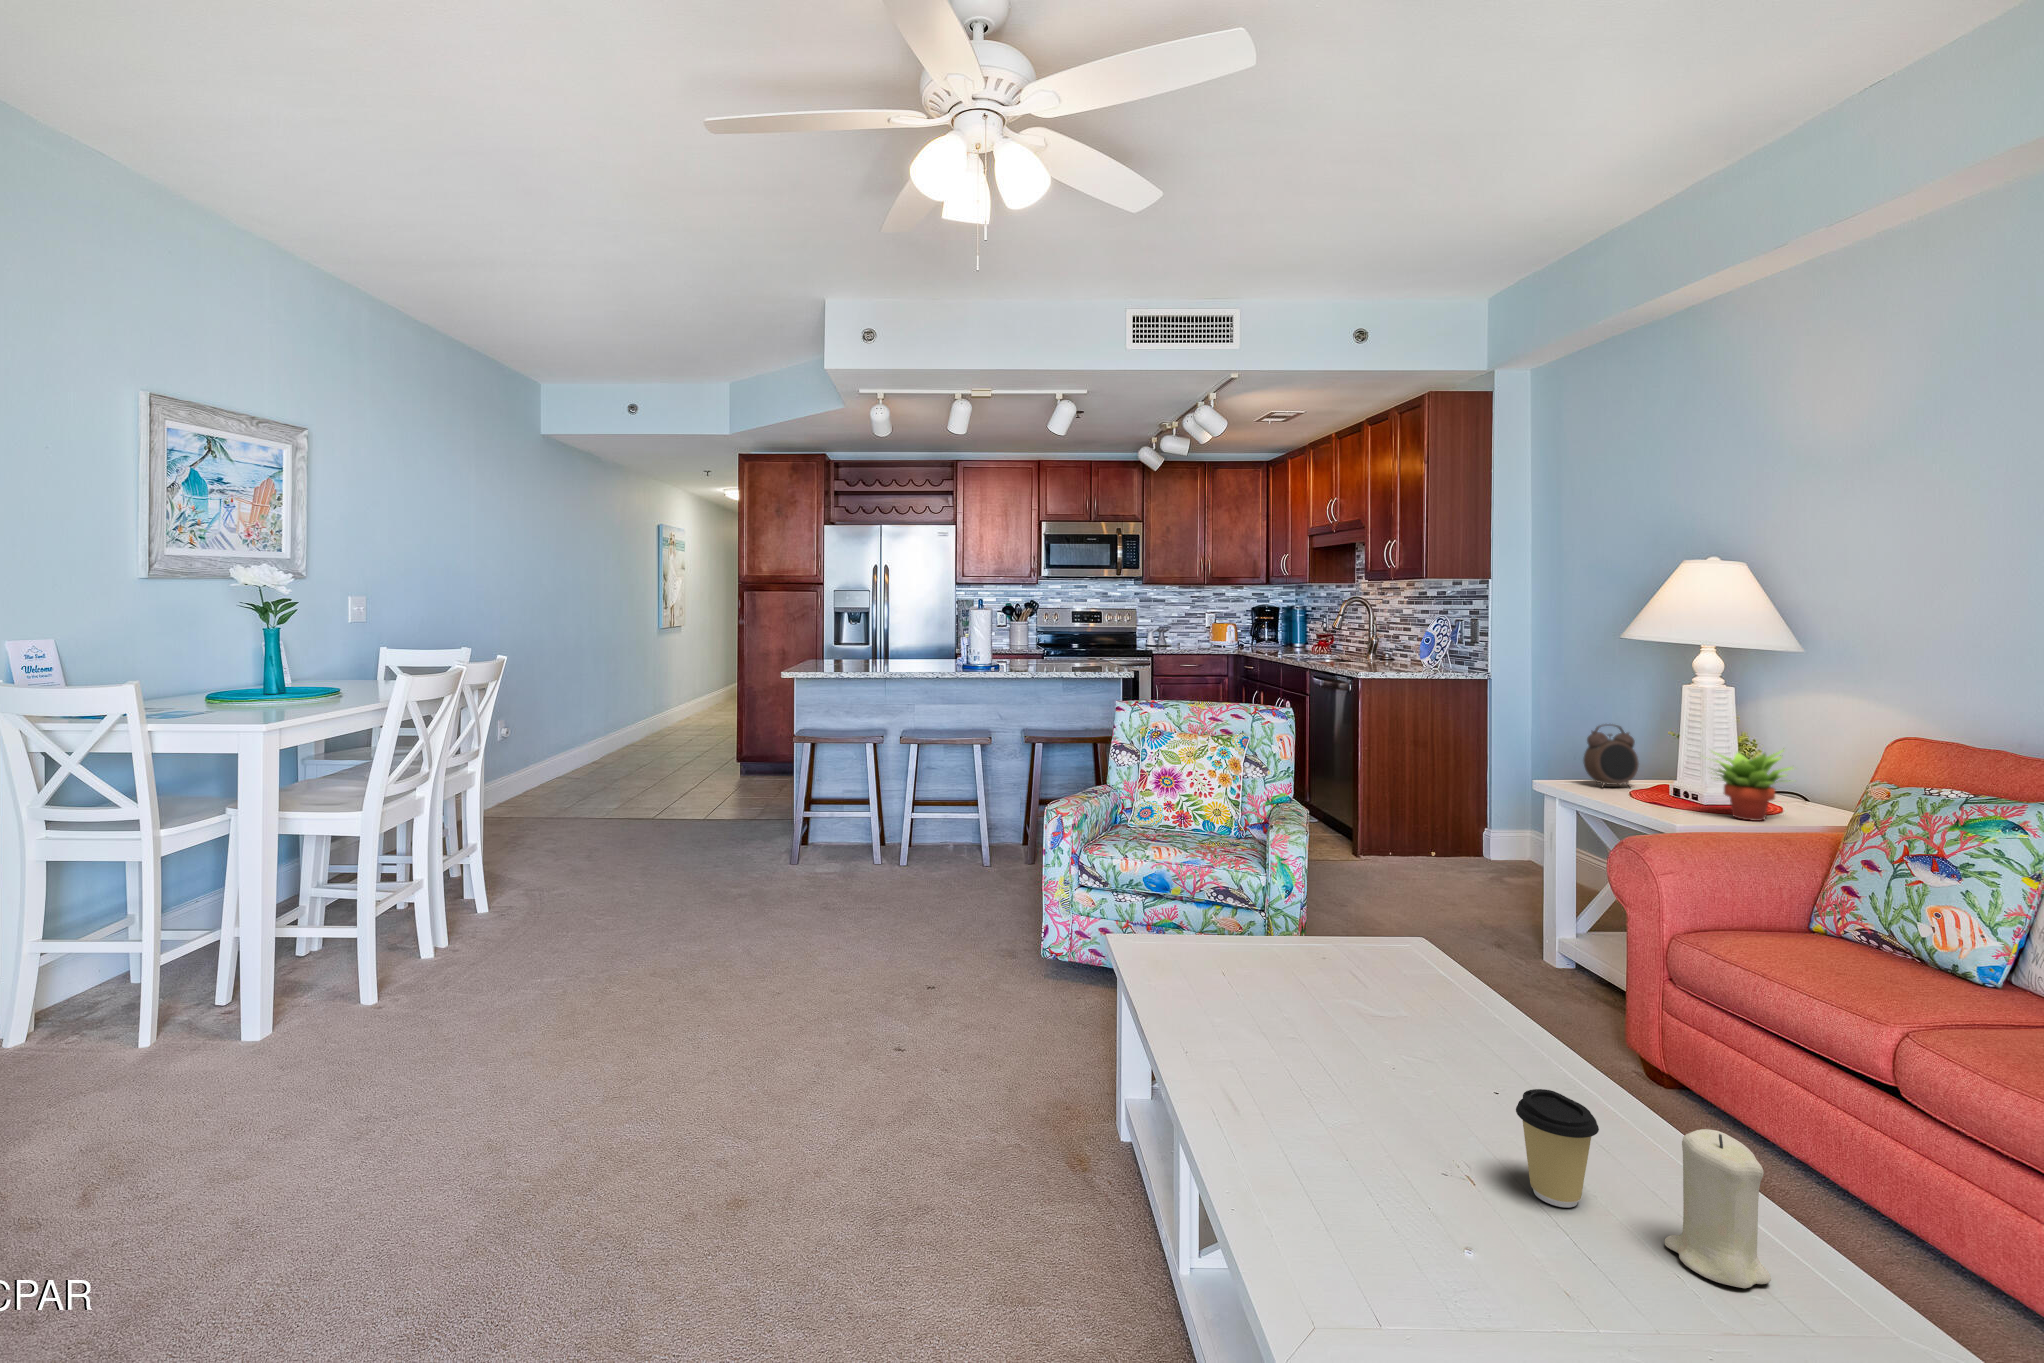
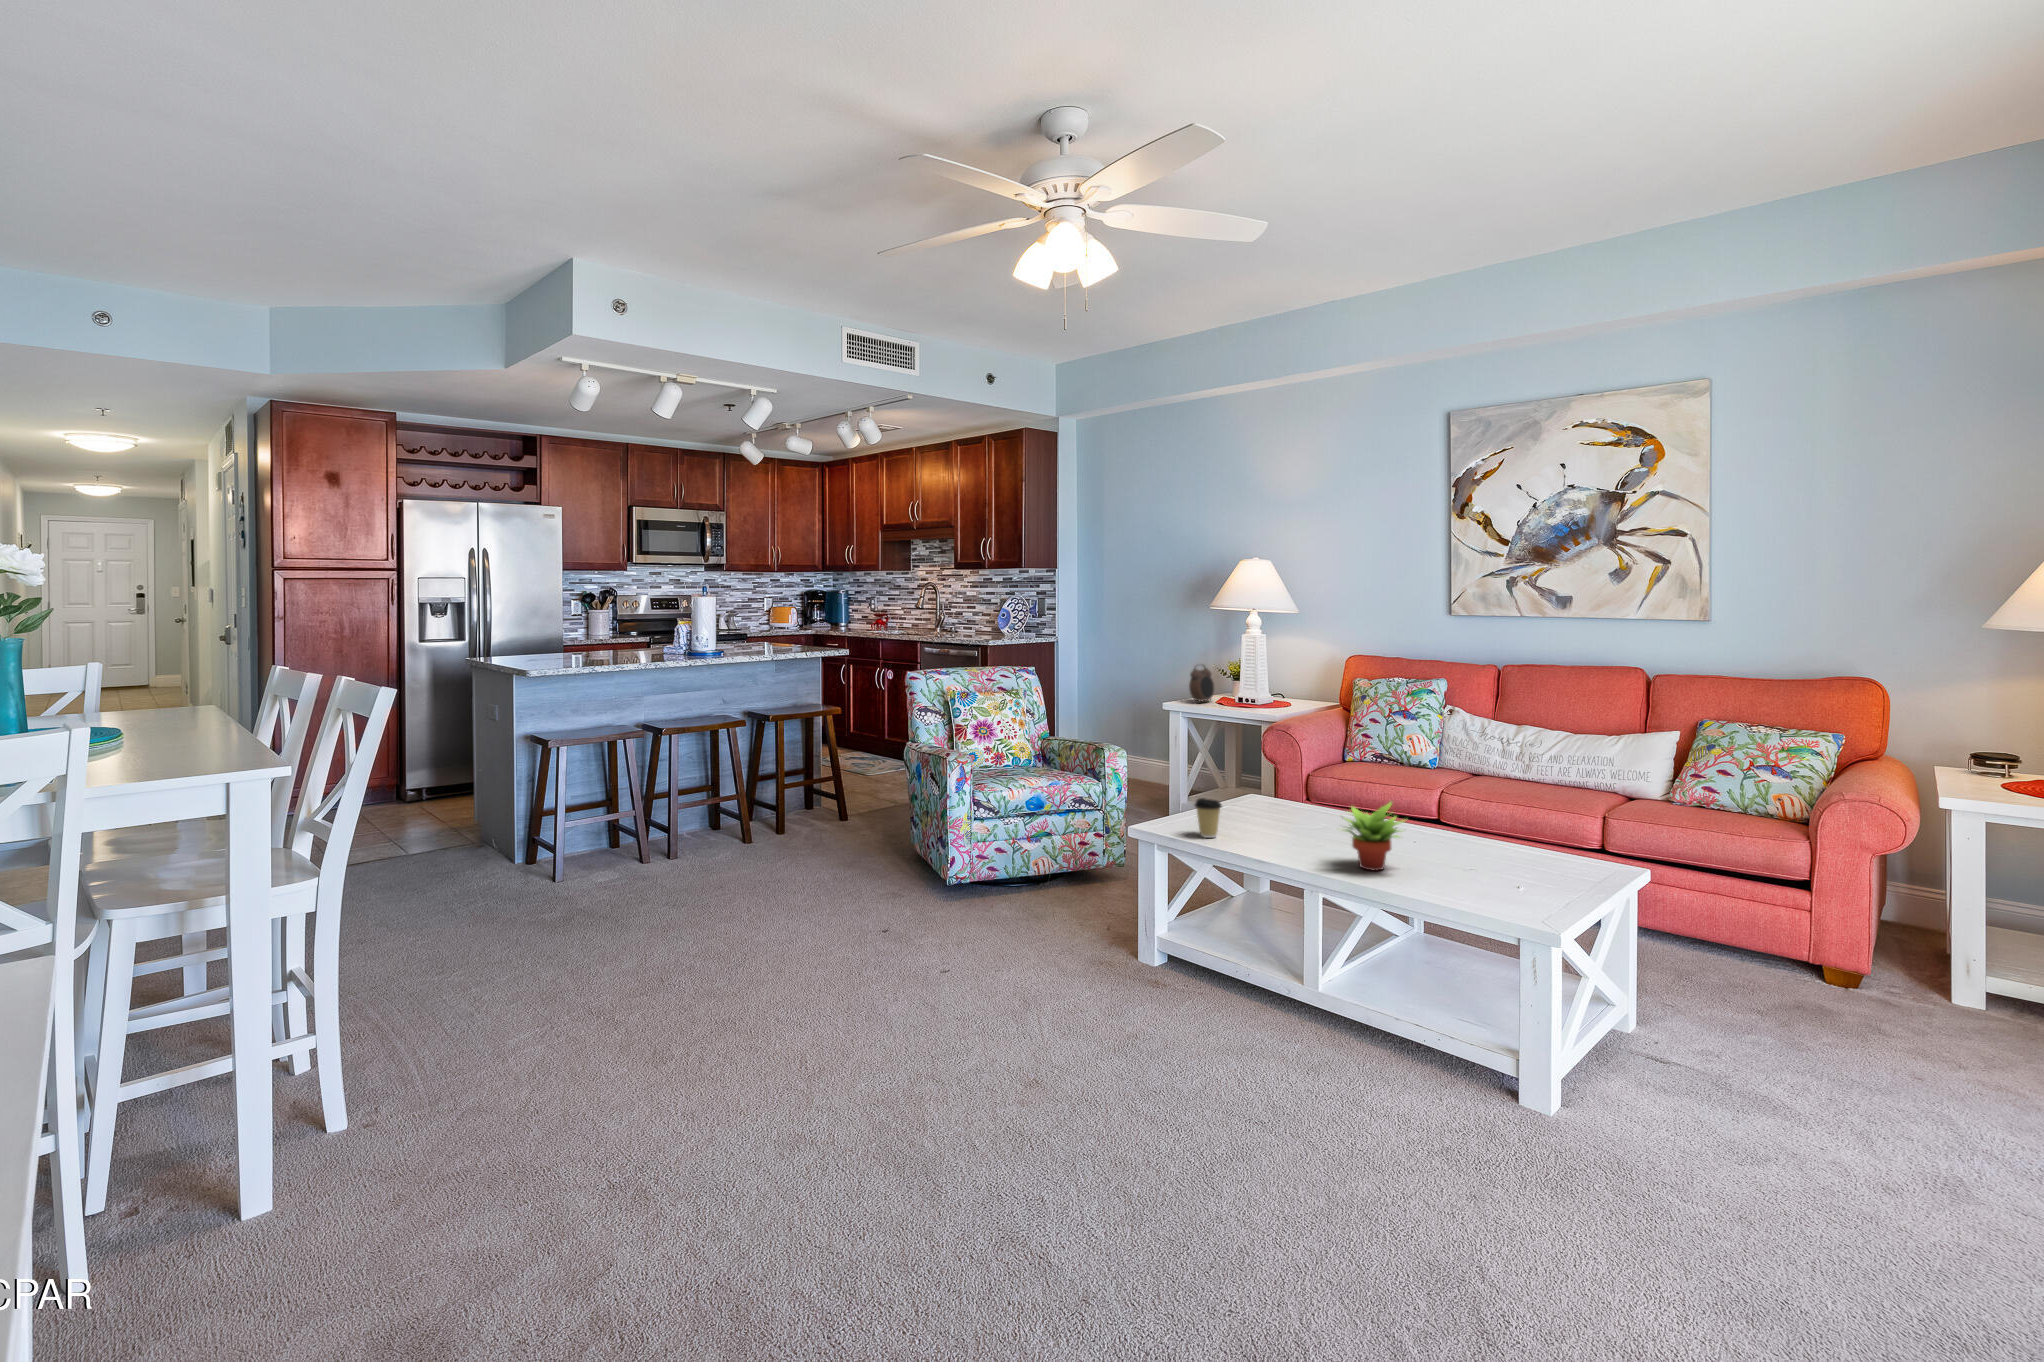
succulent plant: present [1711,748,1792,821] -> present [1344,802,1405,870]
coffee cup: present [1516,1089,1599,1208] -> present [1195,798,1222,838]
candle: present [1665,1129,1771,1288] -> none [1498,815,1534,869]

